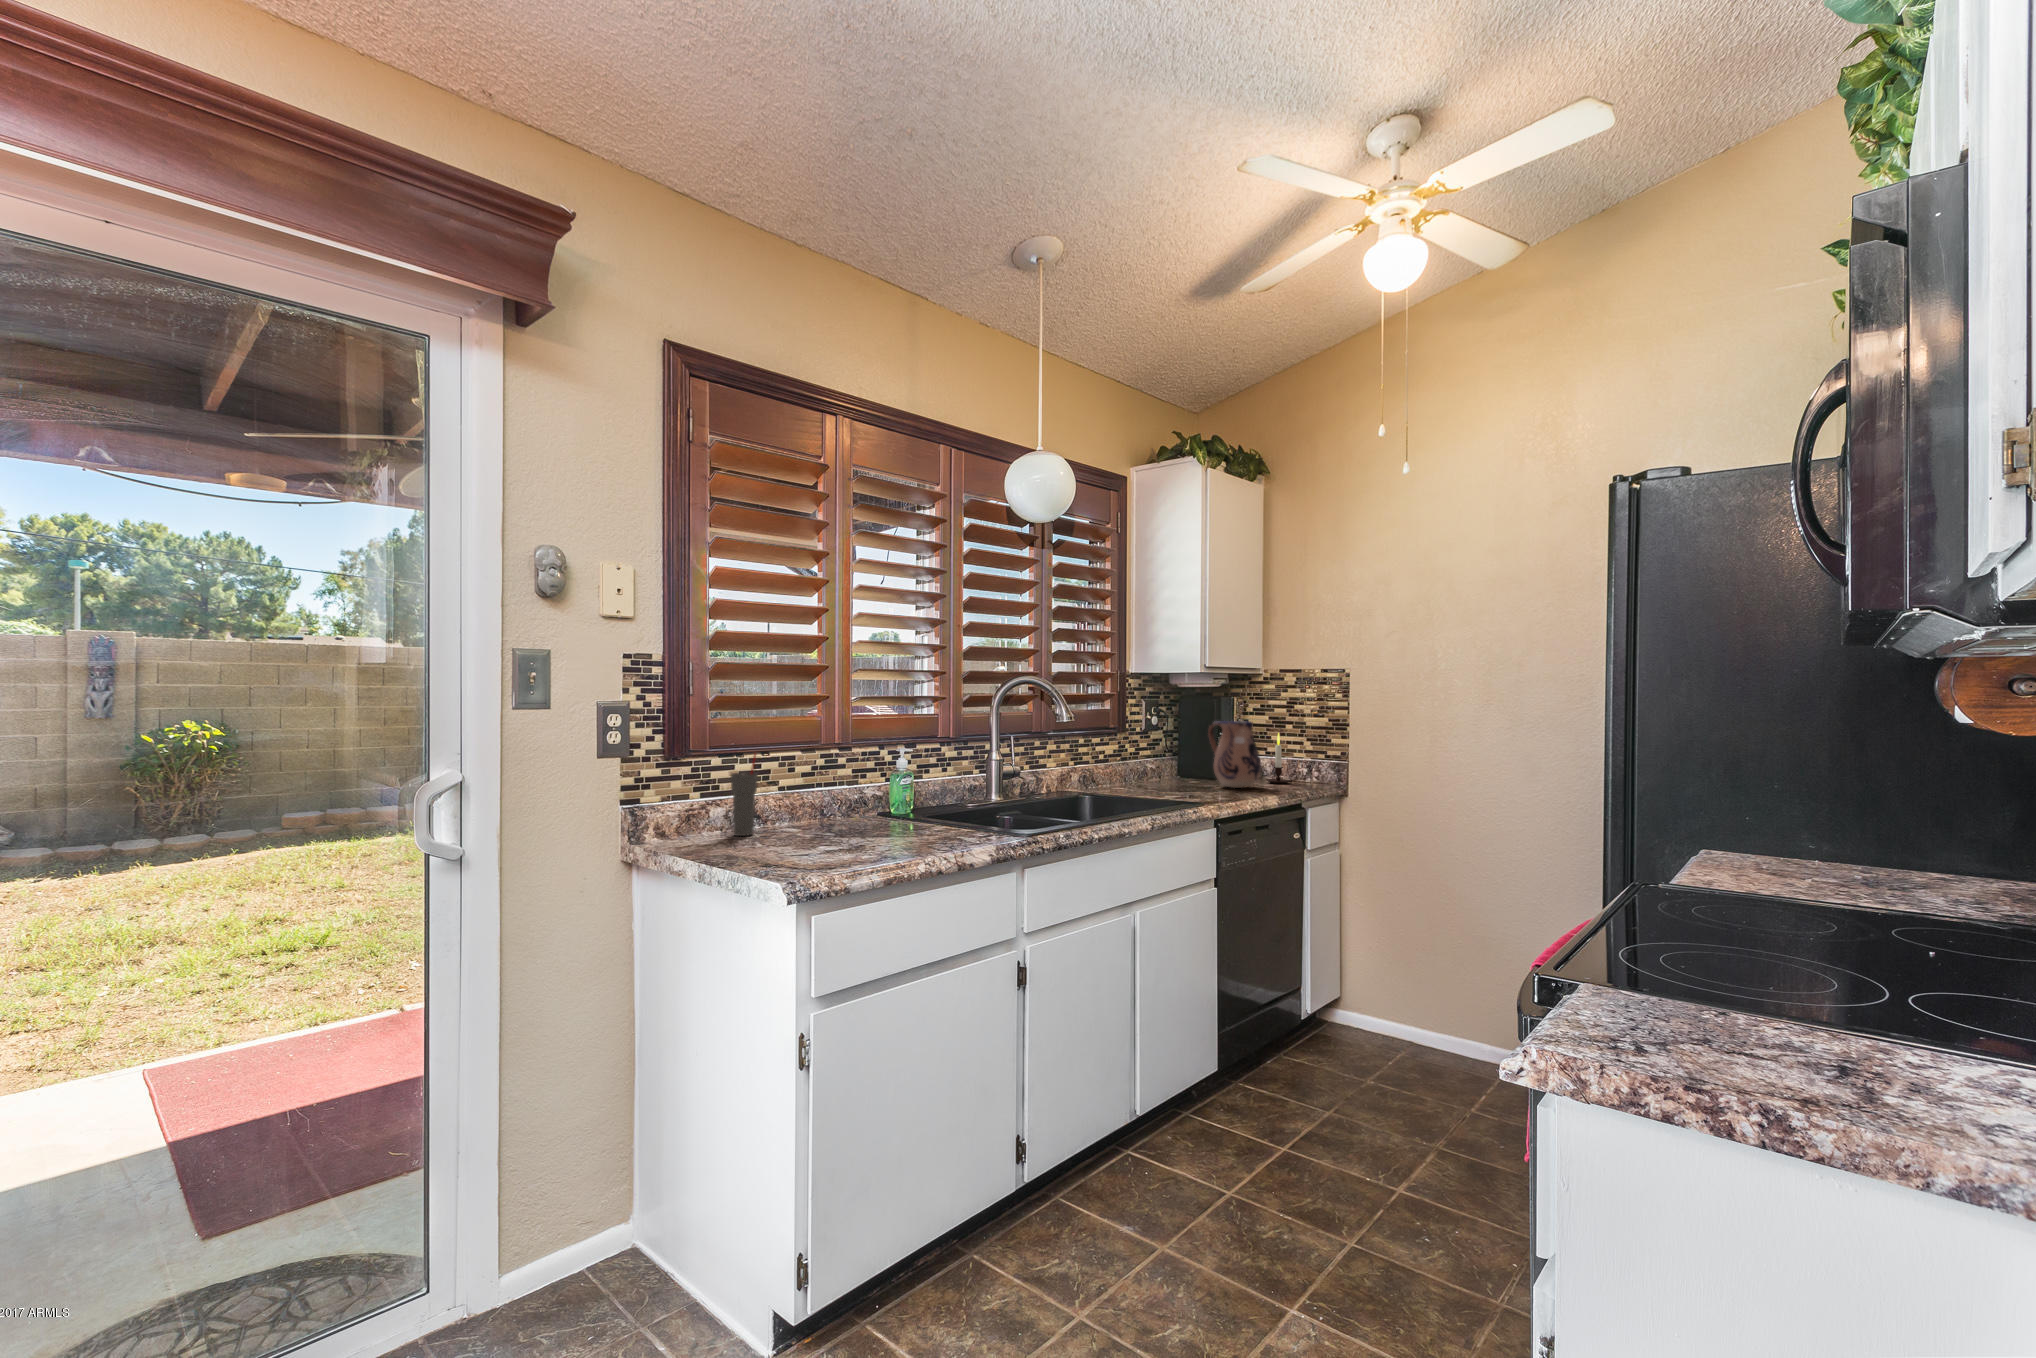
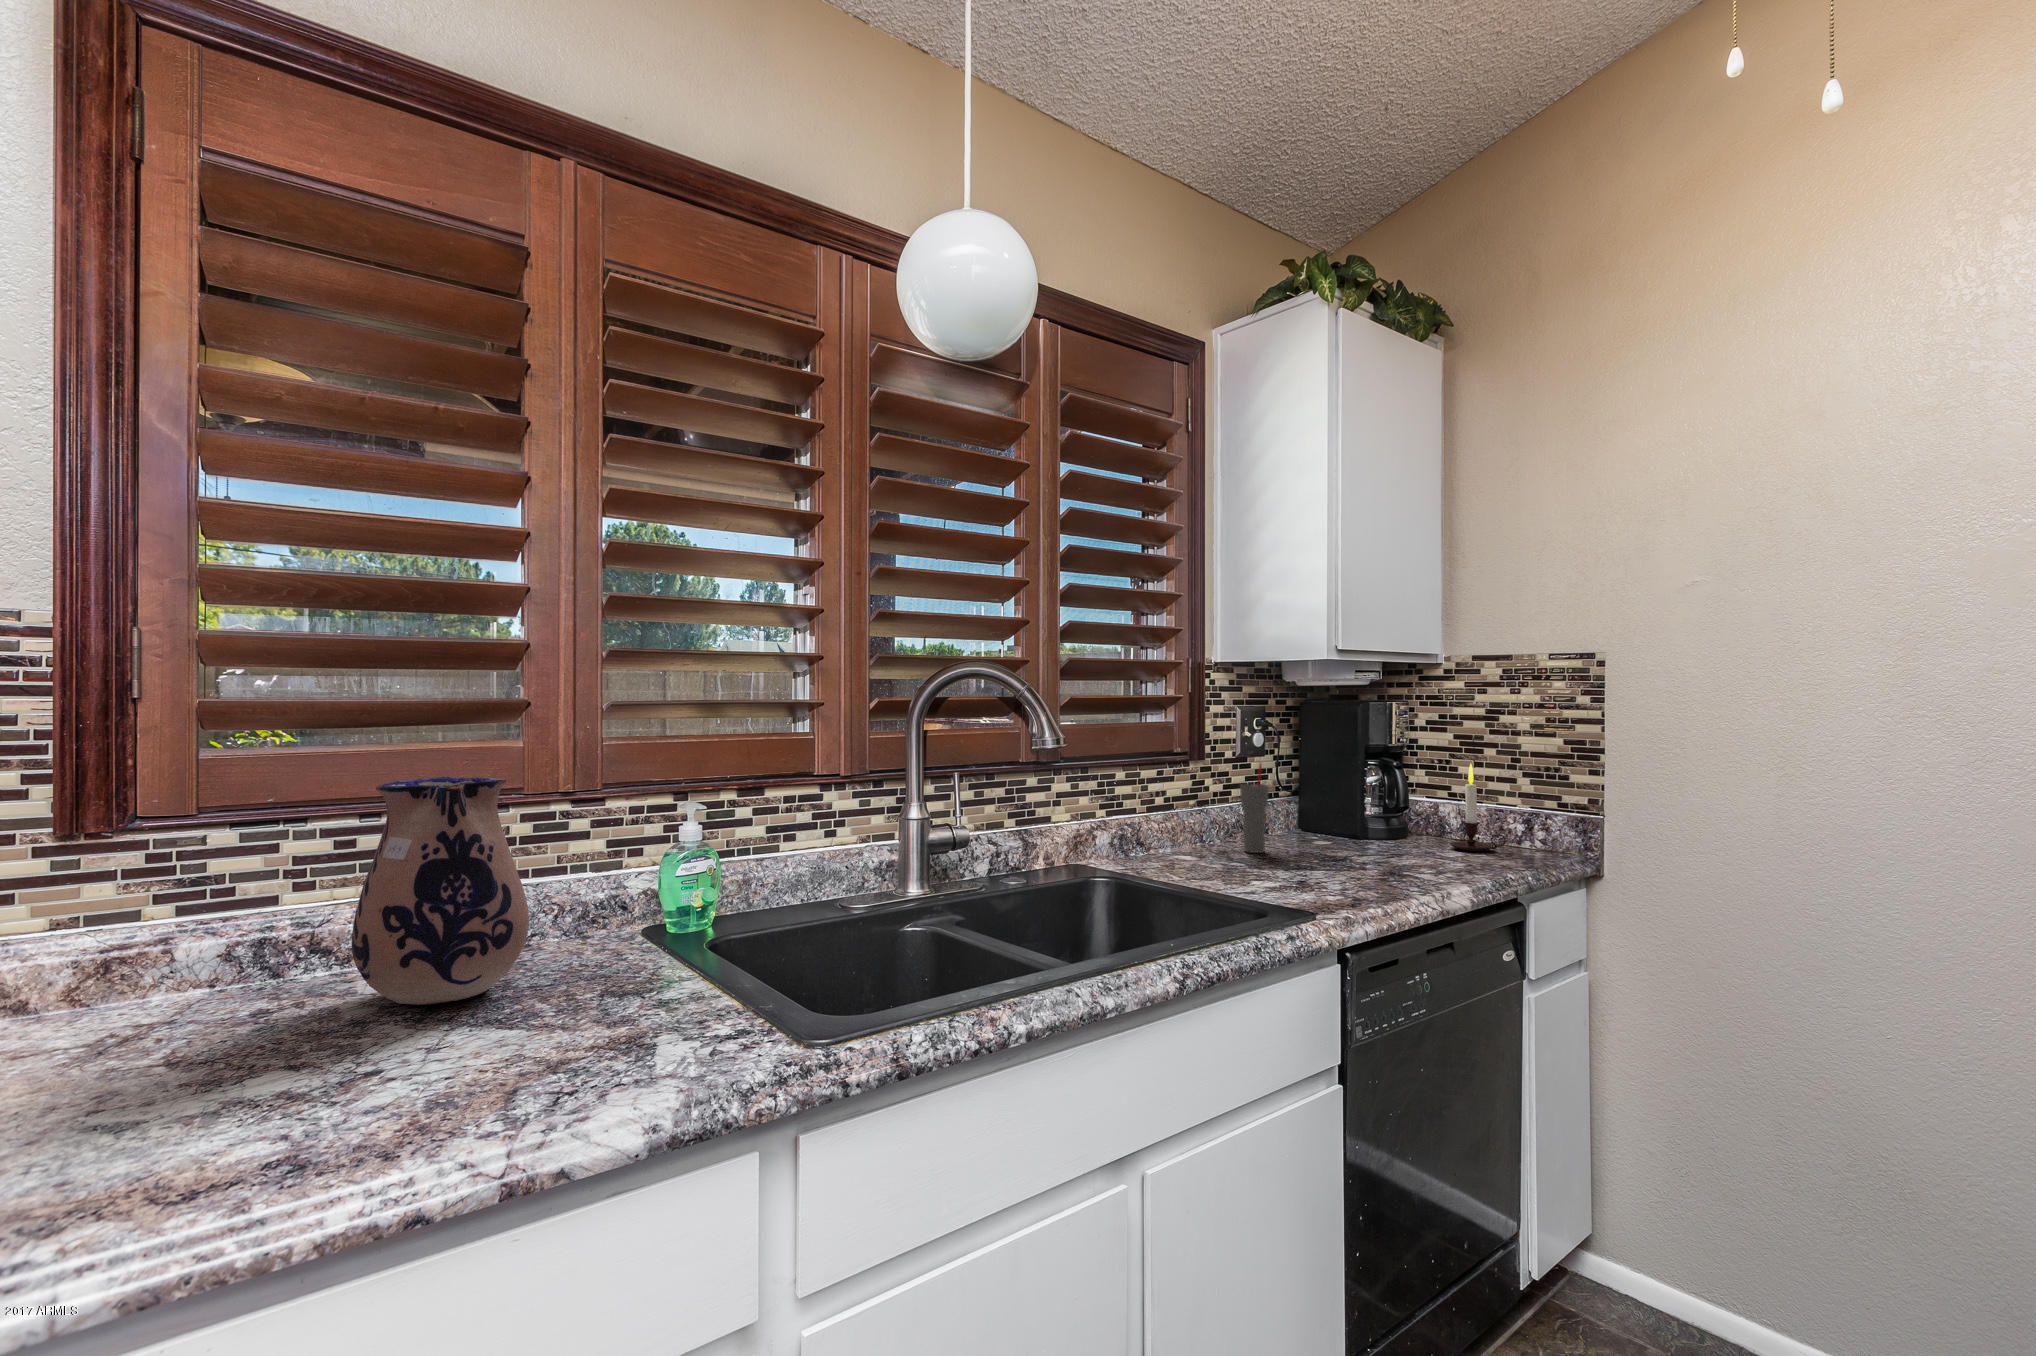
ceramic pitcher: present [1208,721,1261,788] -> present [352,776,529,1005]
cup: present [731,754,758,836] -> present [1240,763,1269,853]

